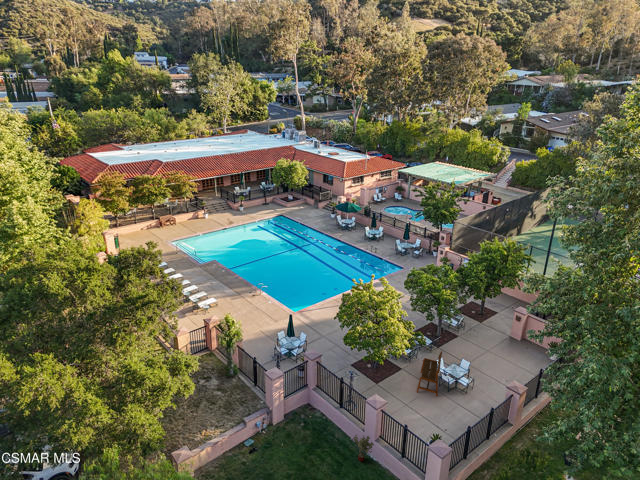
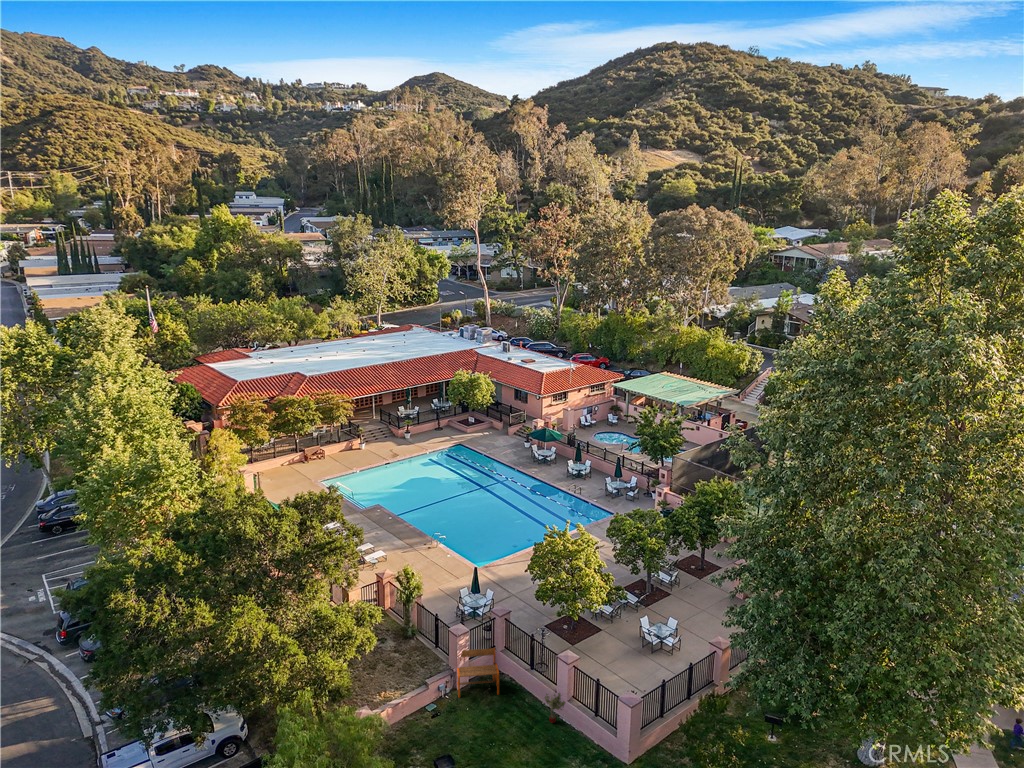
bench: present [417,351,442,396] -> present [457,648,499,697]

